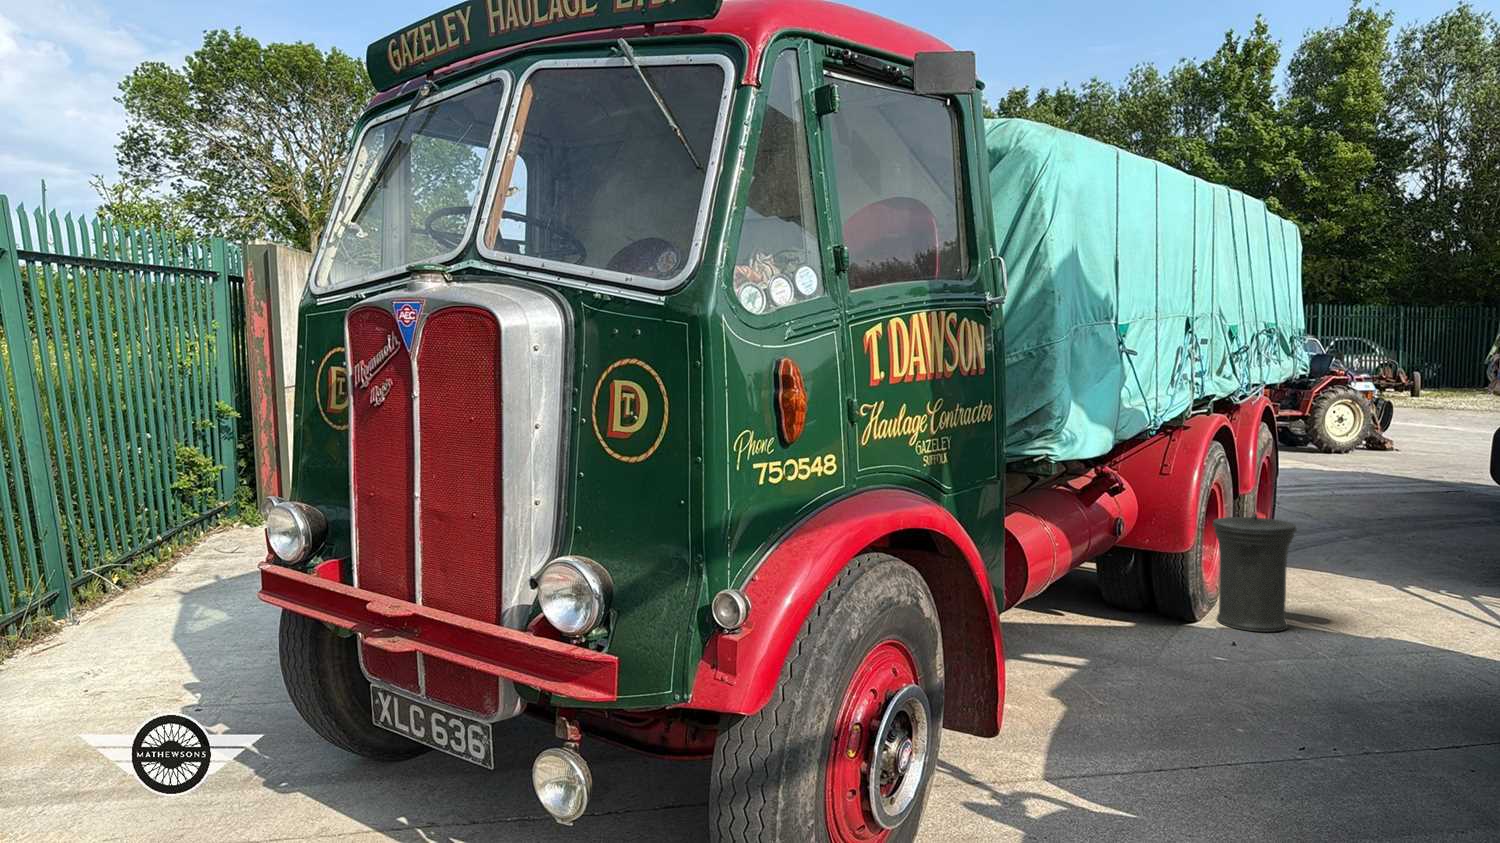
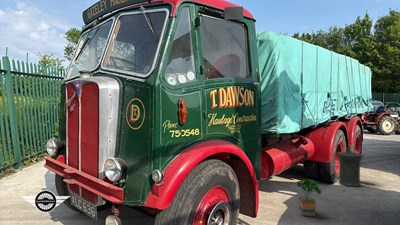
potted tree: none [1101,611,1191,732] -> present [296,179,321,216]

